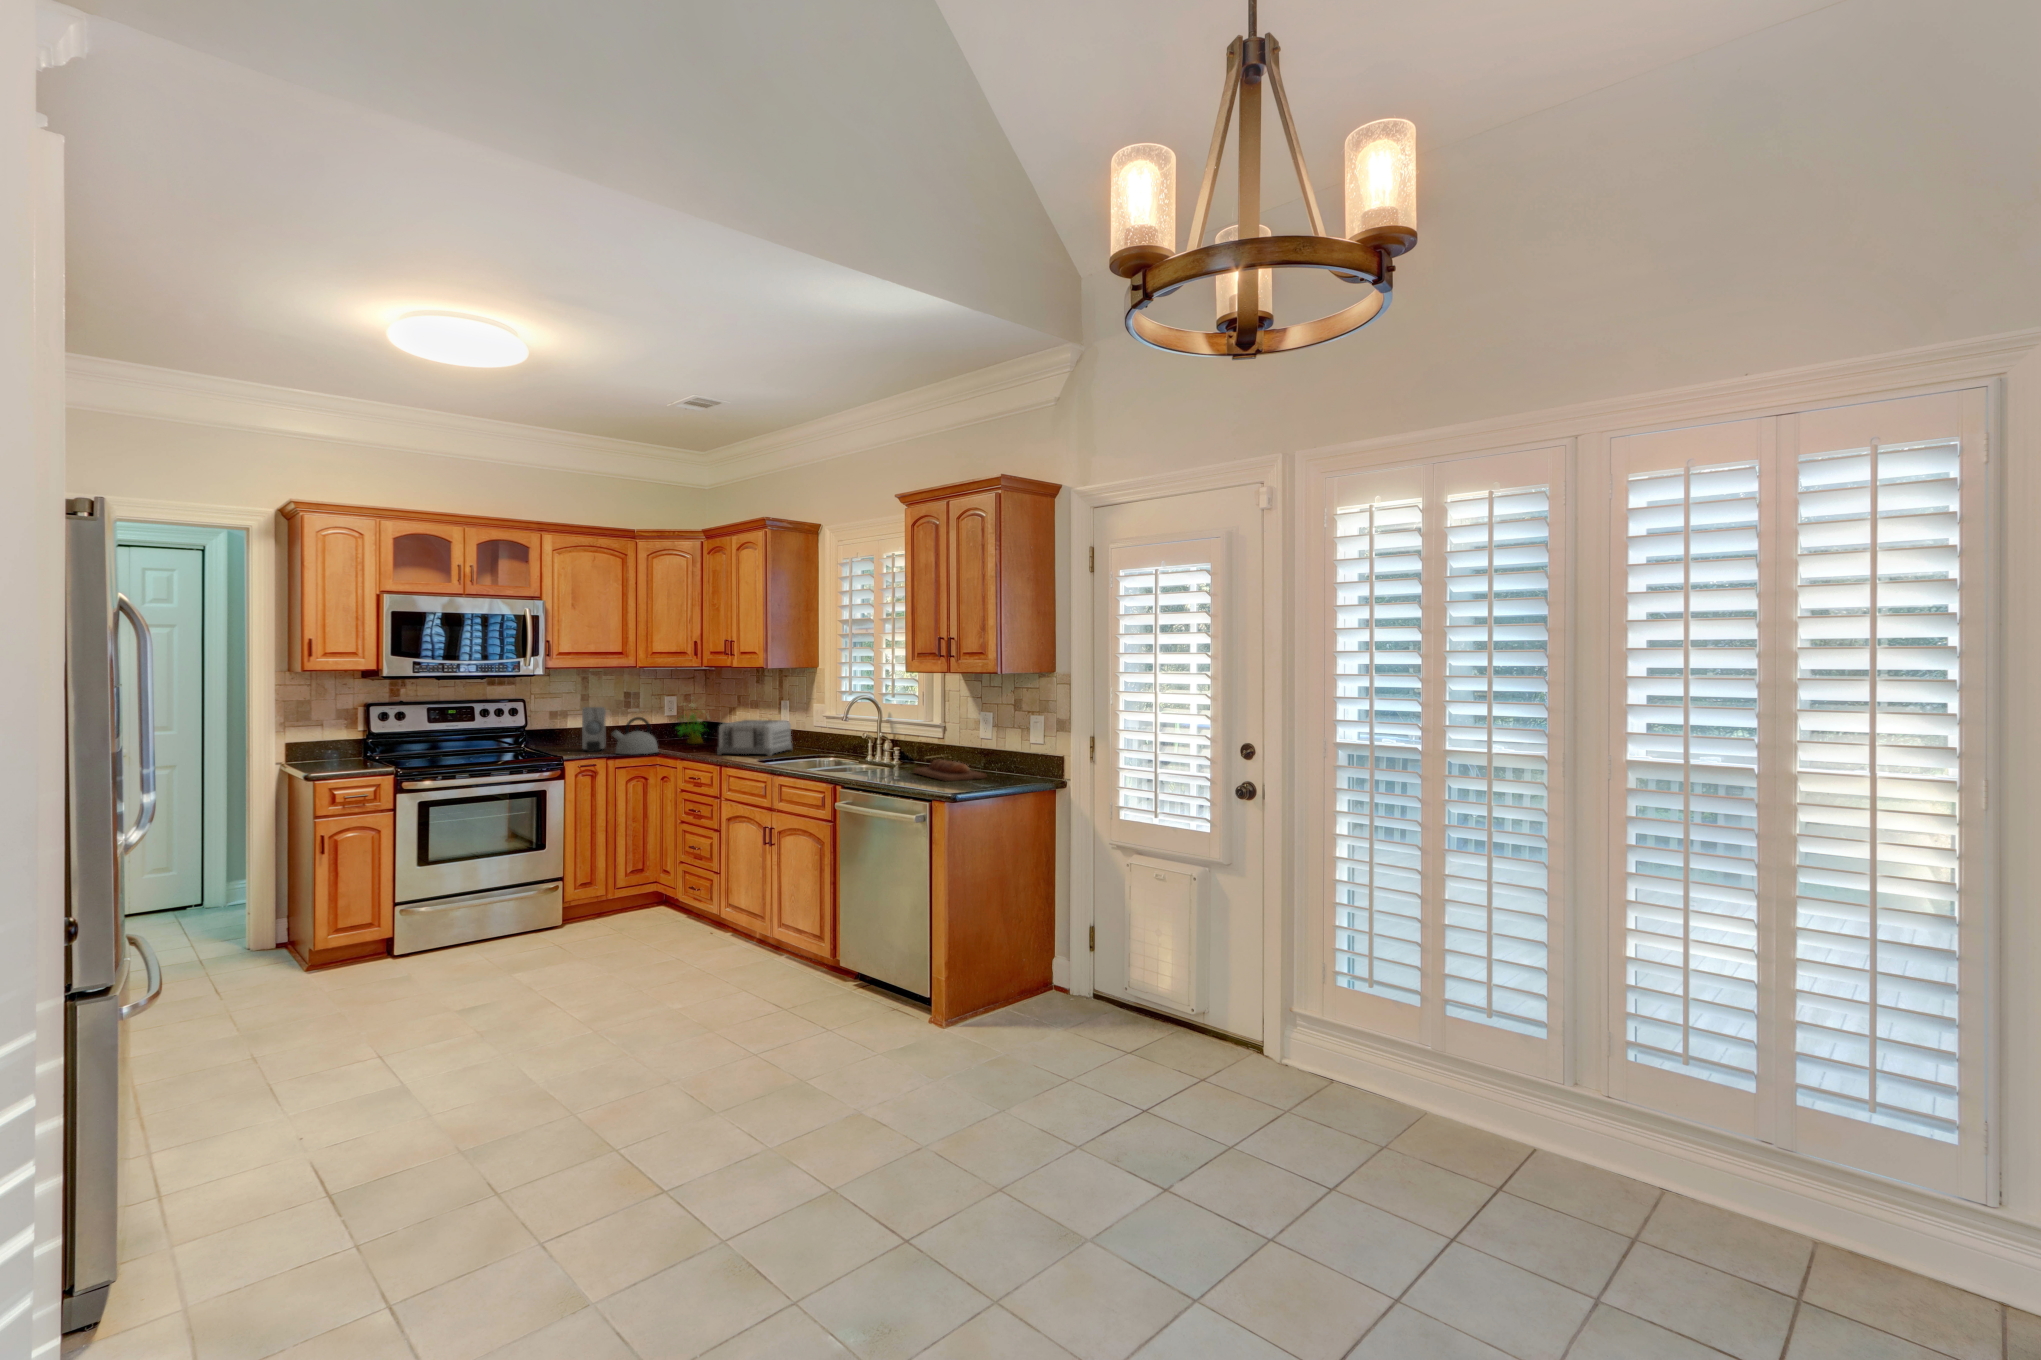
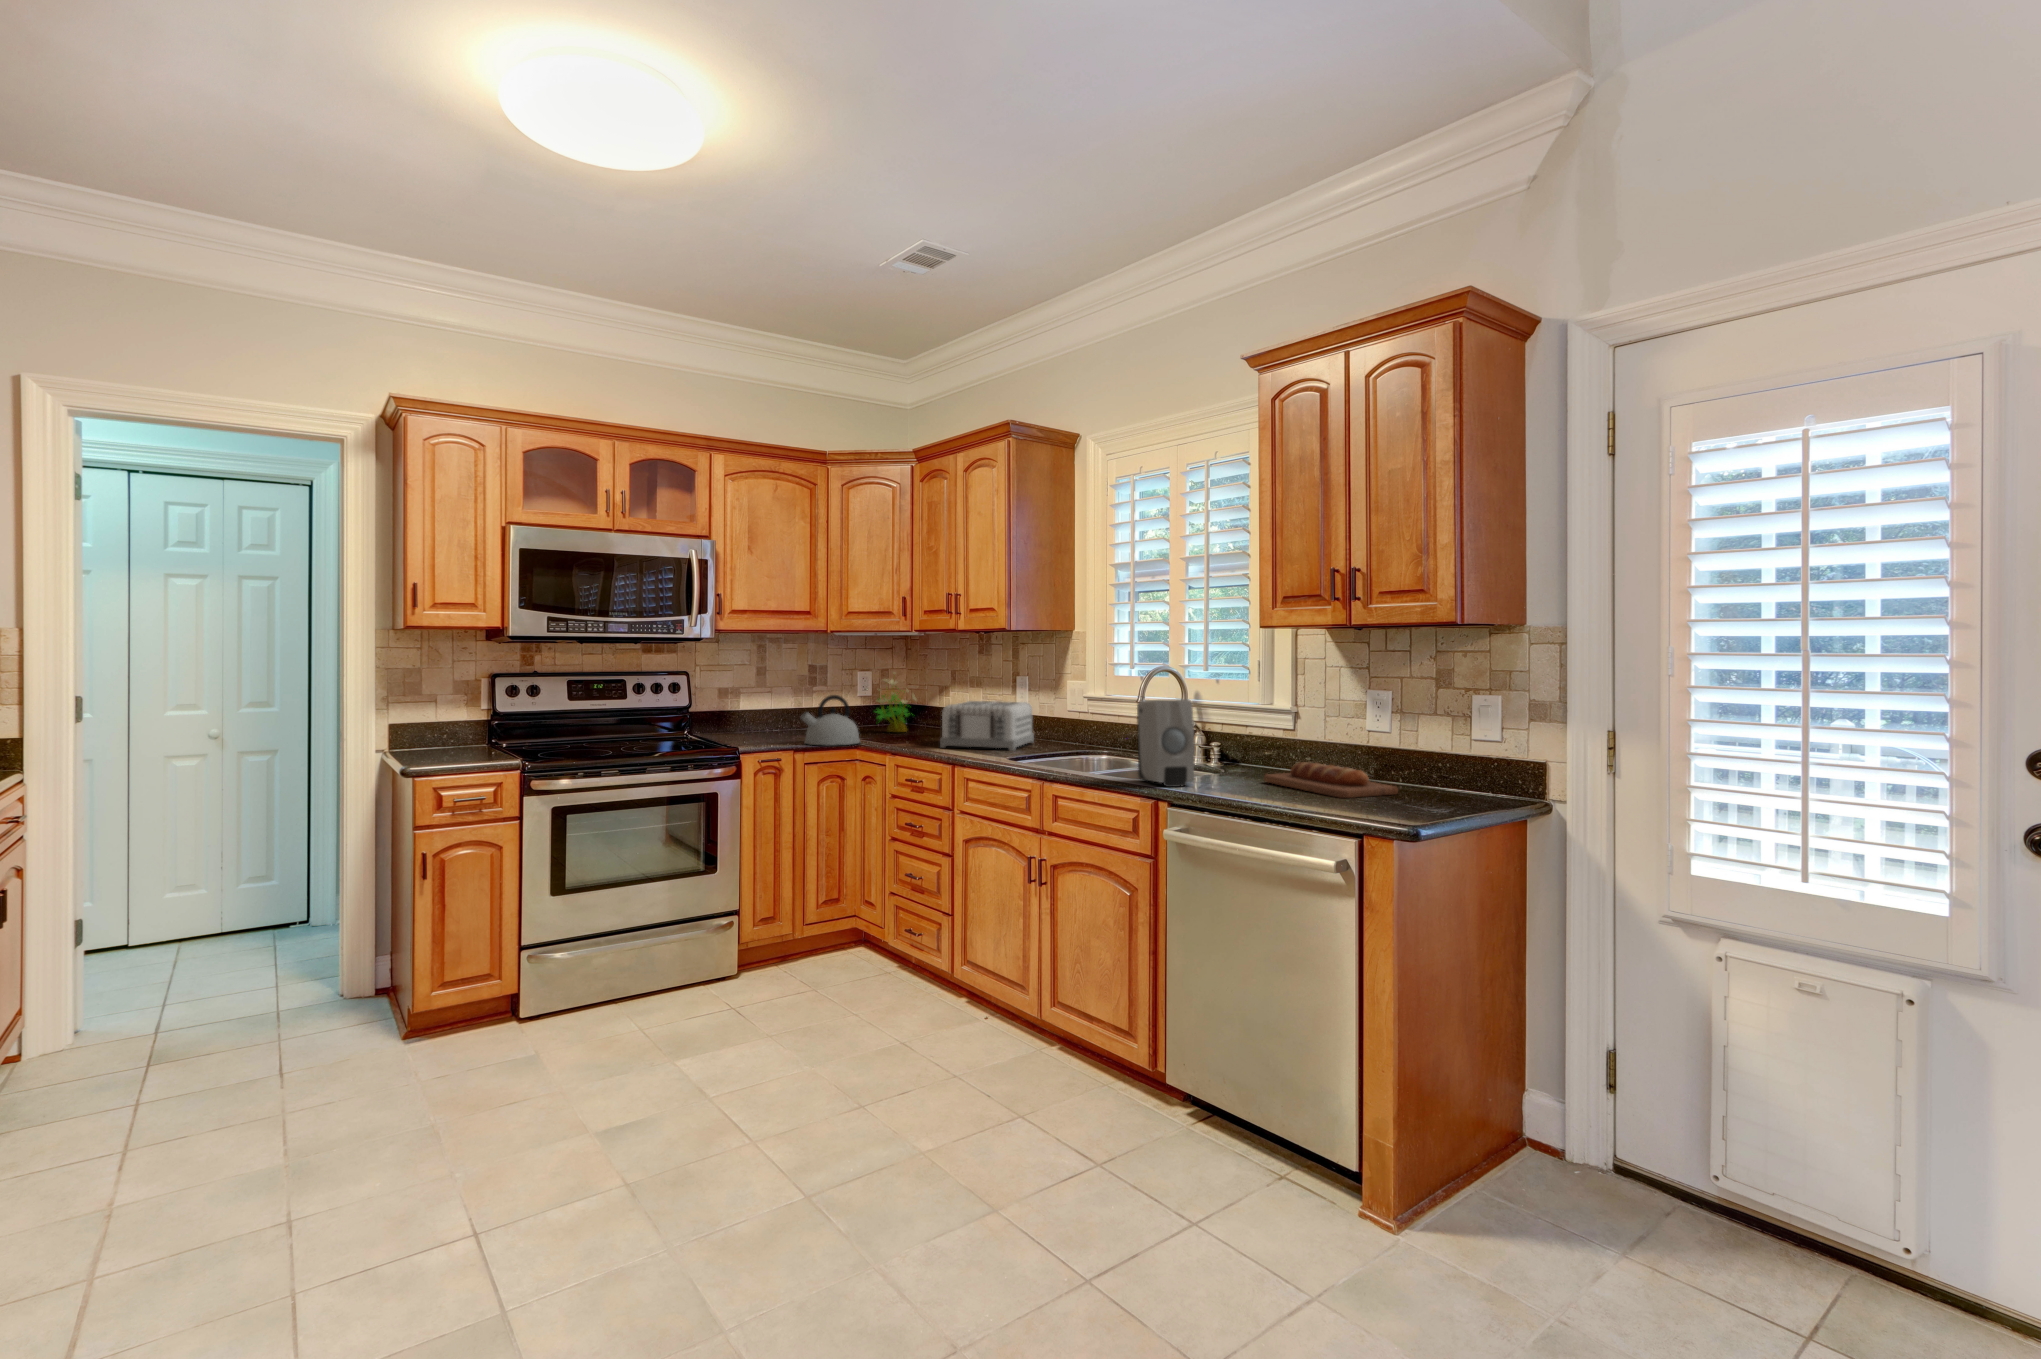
soap dispenser: present [582,707,606,752] -> present [1137,699,1195,787]

